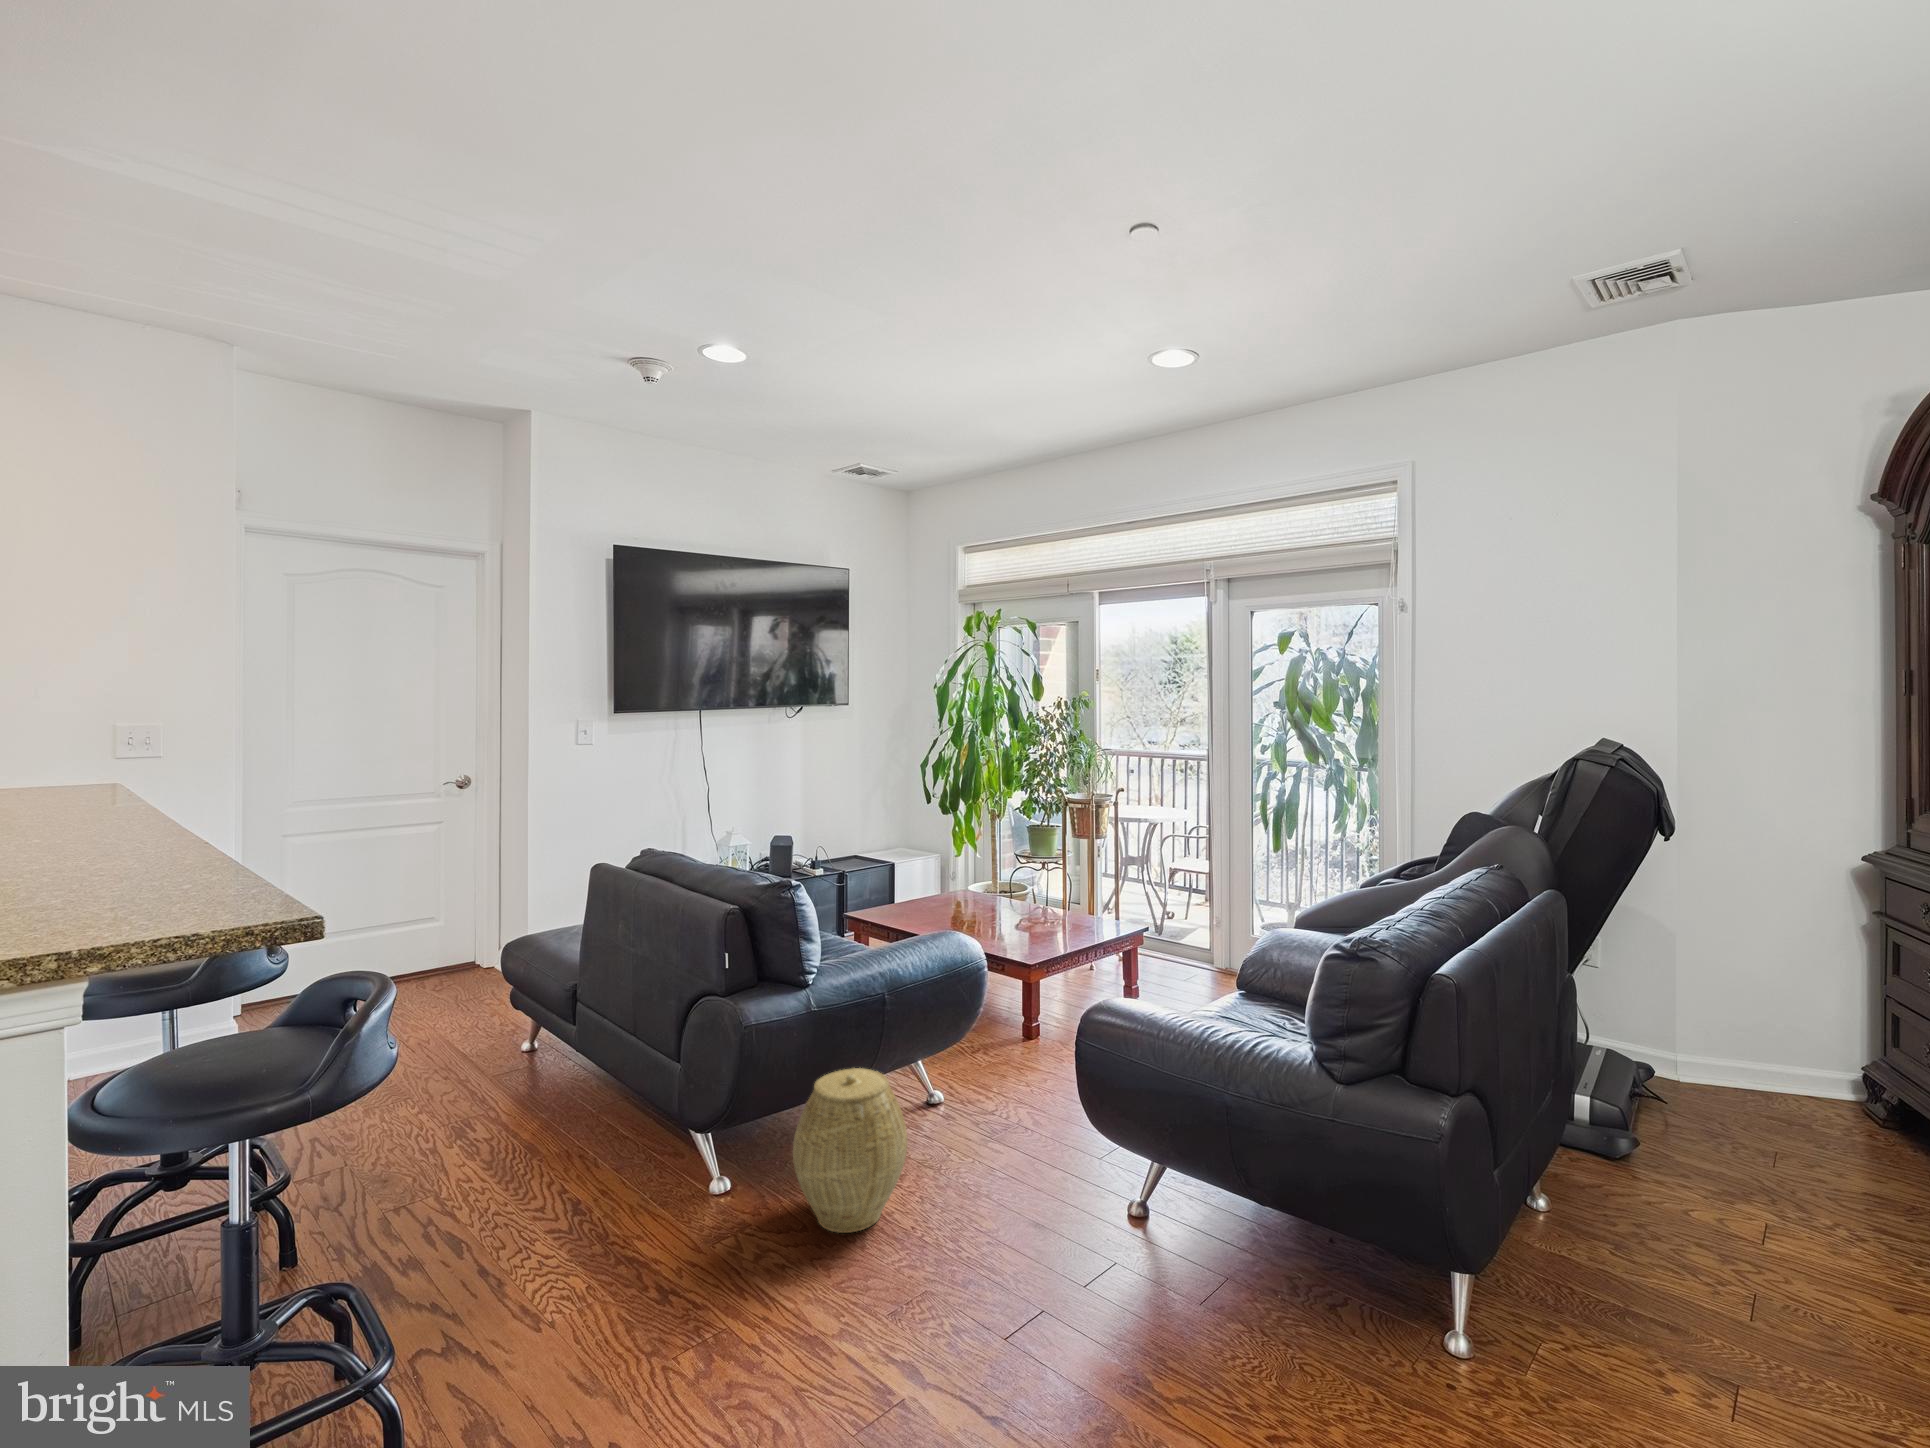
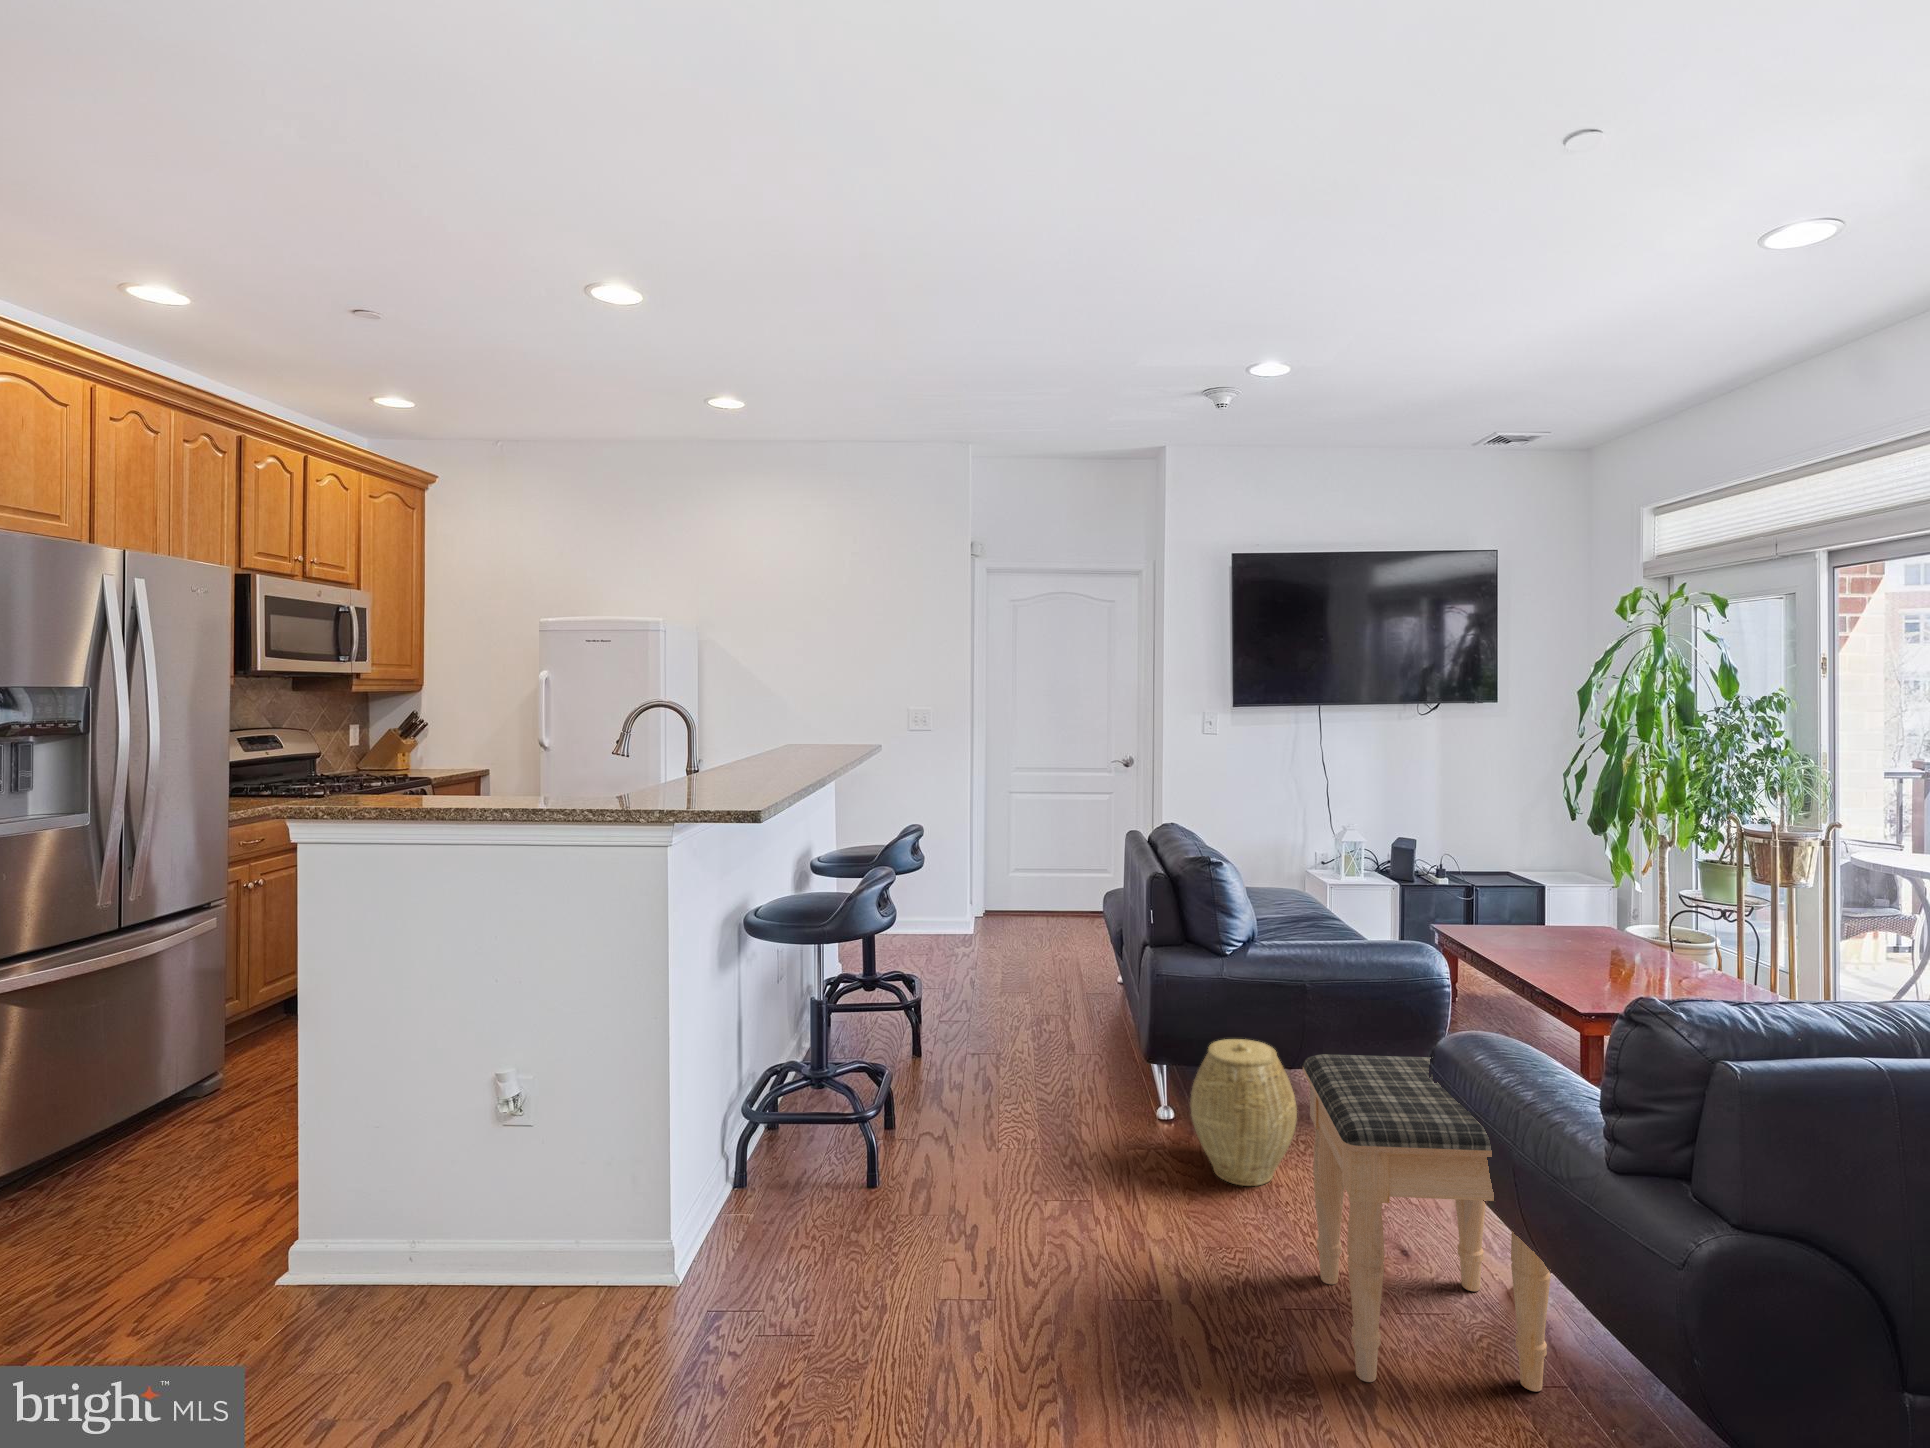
footstool: none [988,1026,1238,1365] -> present [1303,1054,1551,1391]

